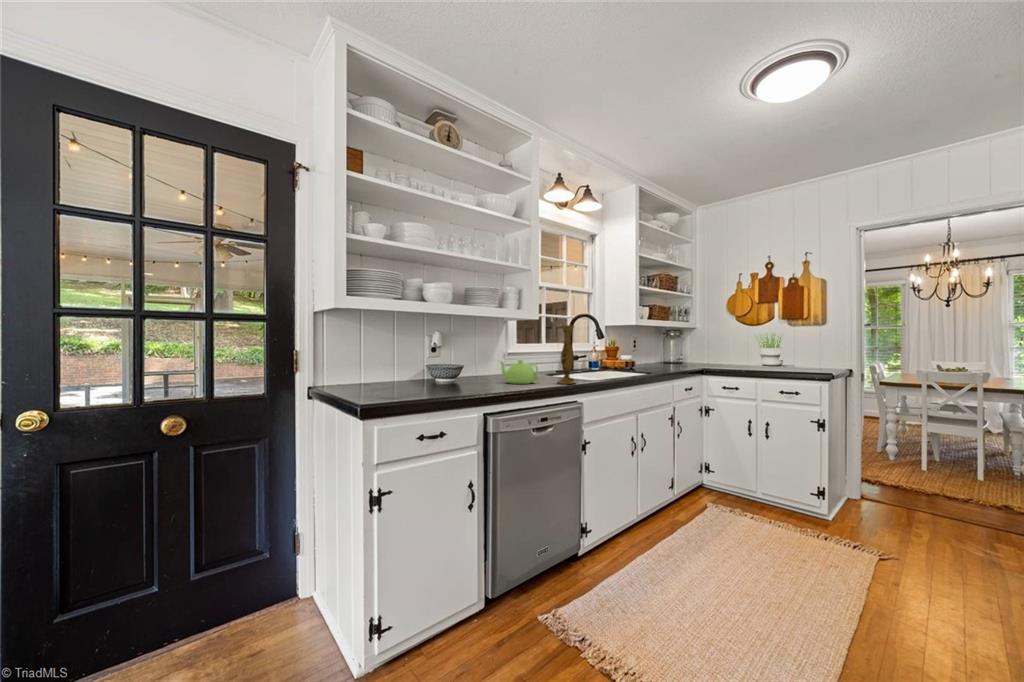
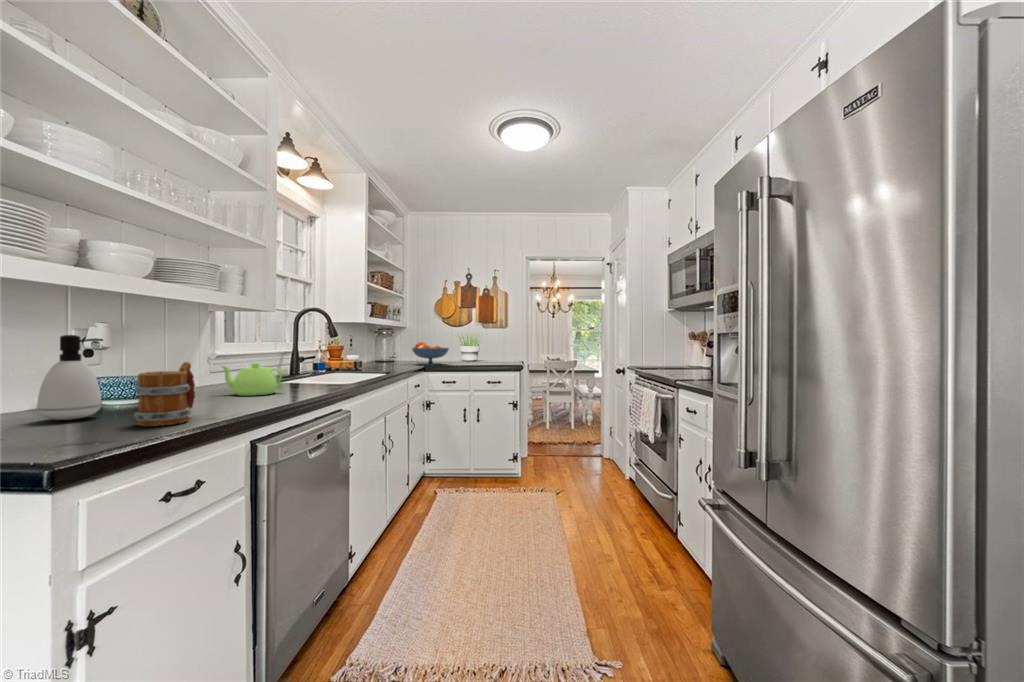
vase: present [557,325,575,384] -> none [307,319,334,391]
soap dispenser: none [403,340,430,389] -> present [37,335,103,420]
fruit bowl: none [691,343,734,369] -> present [412,342,449,365]
mug: none [438,357,471,395] -> present [134,362,195,426]

